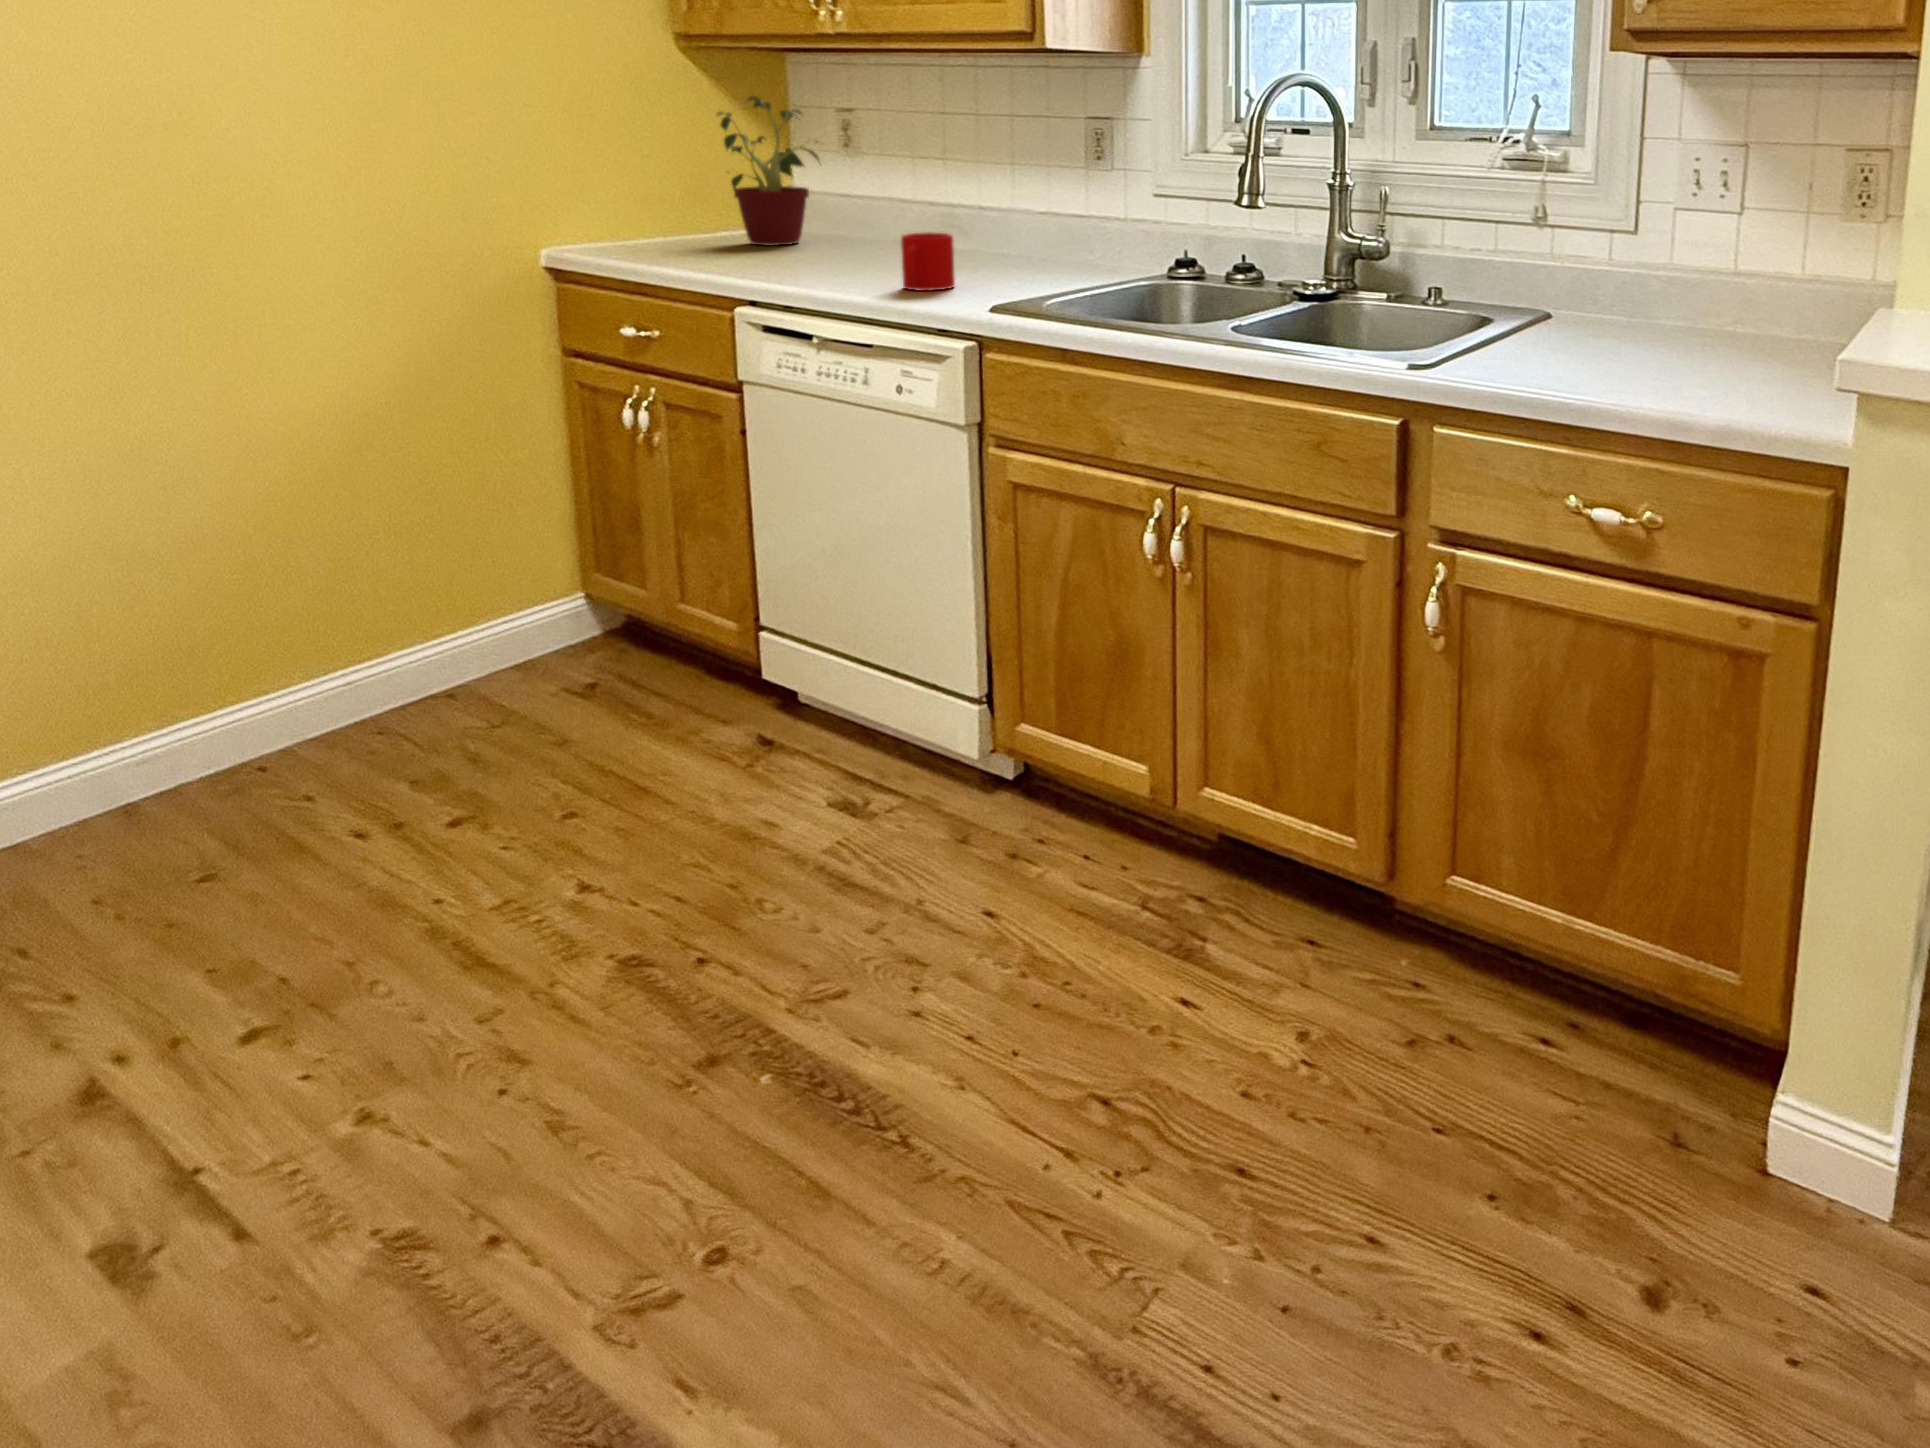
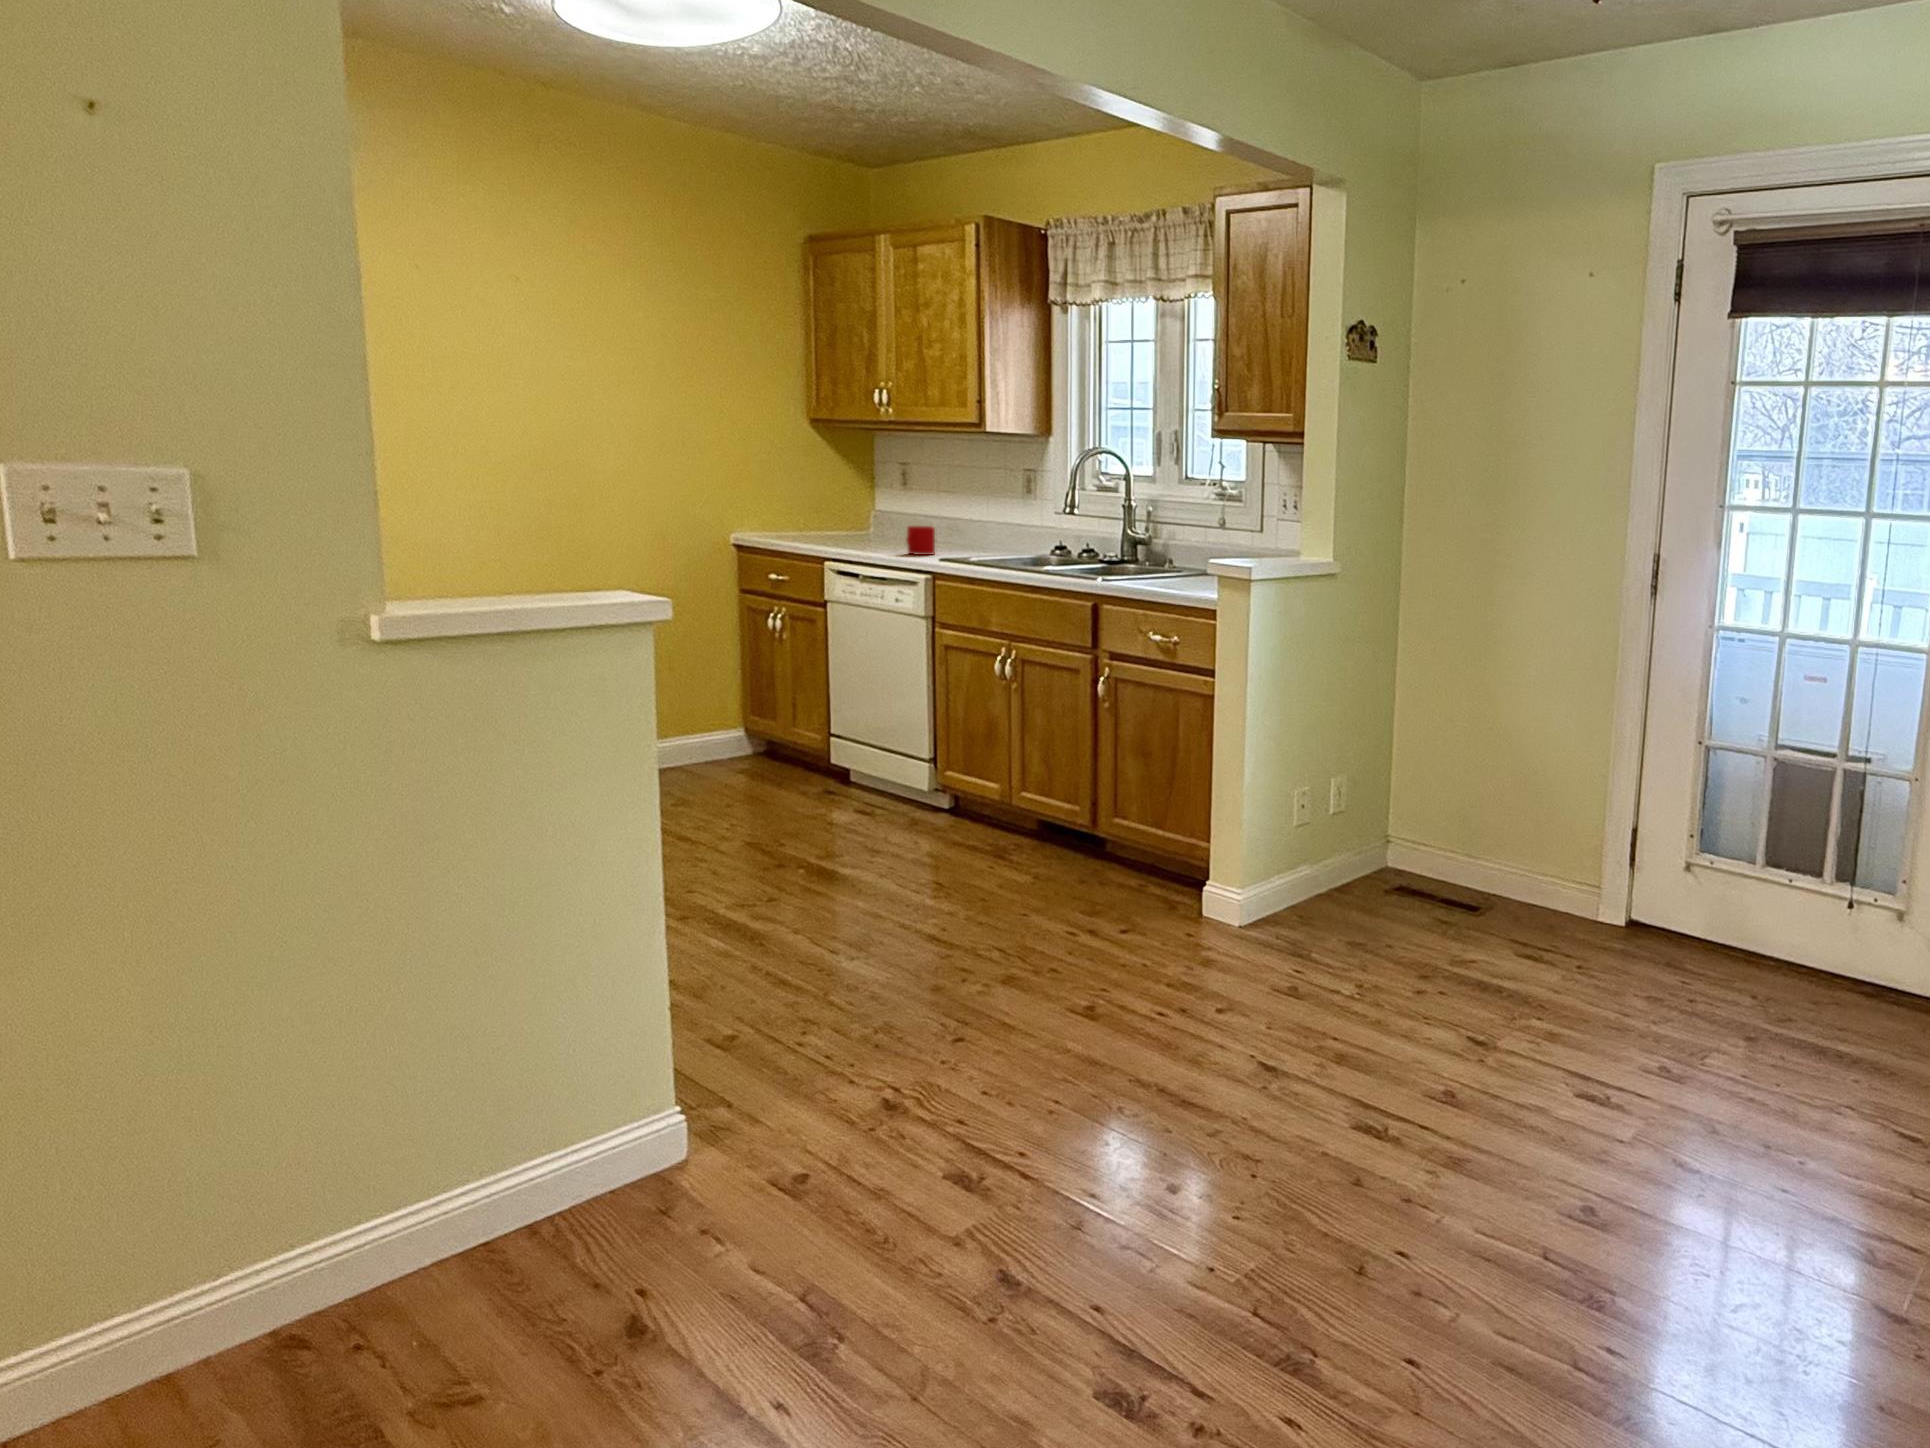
potted plant: present [717,96,819,246] -> none [831,454,889,539]

